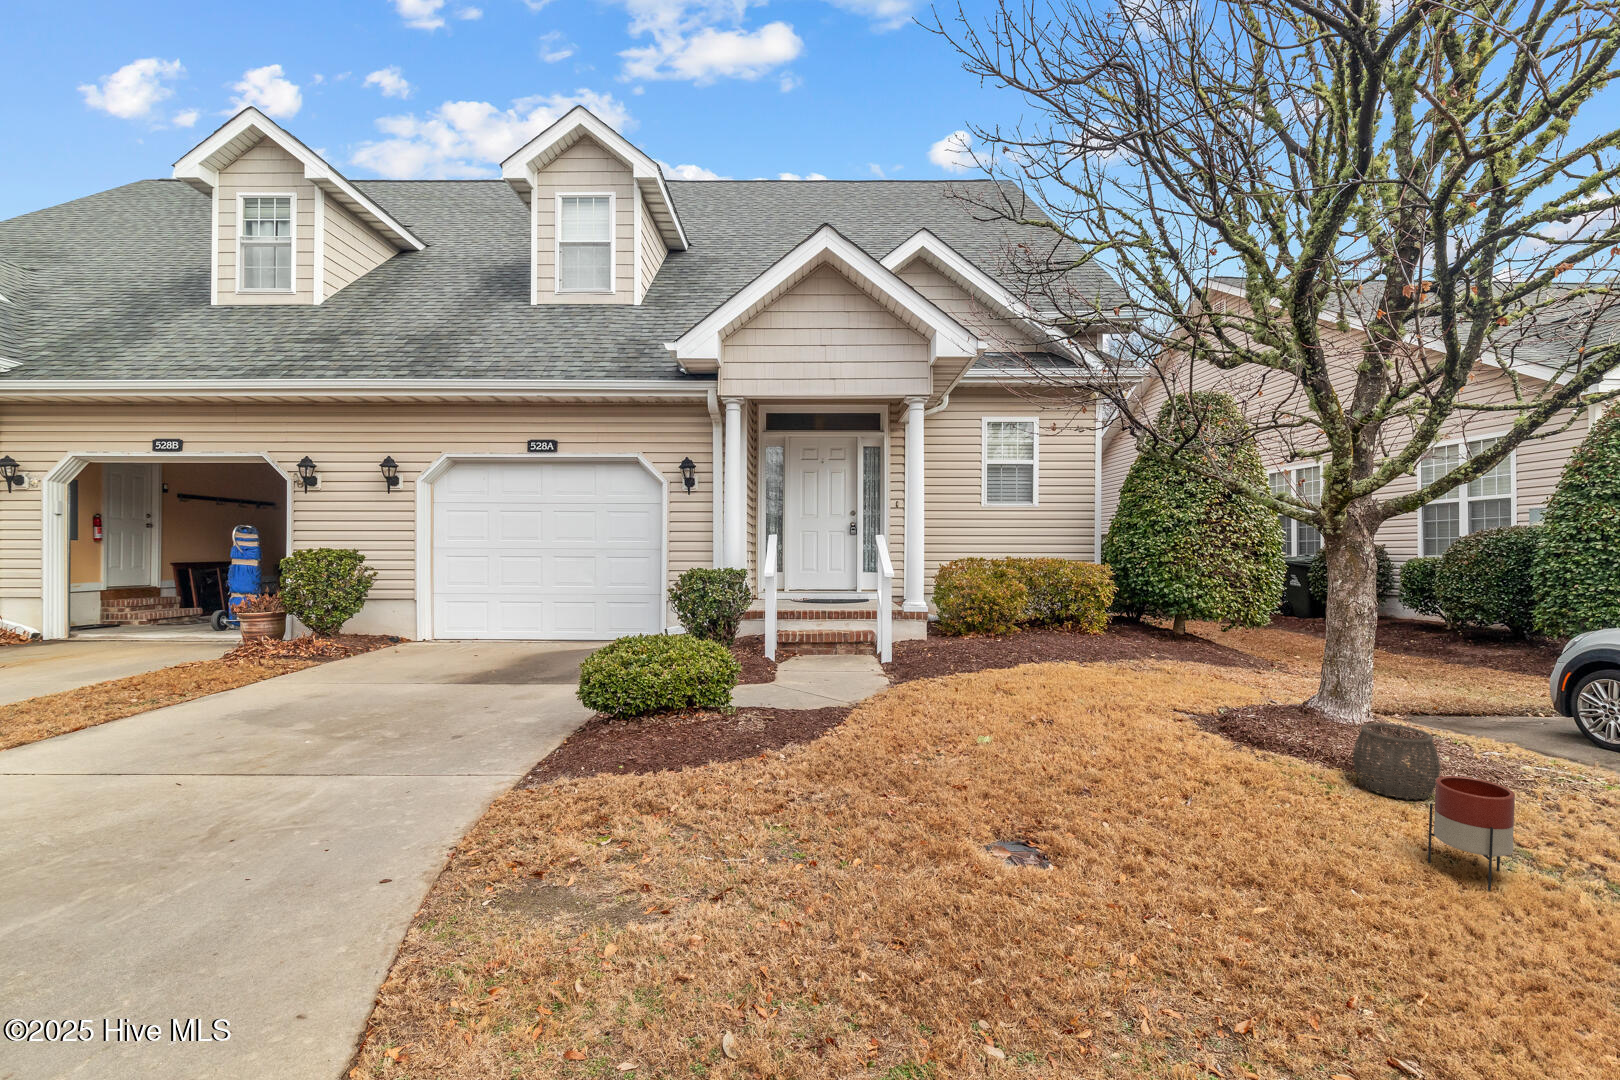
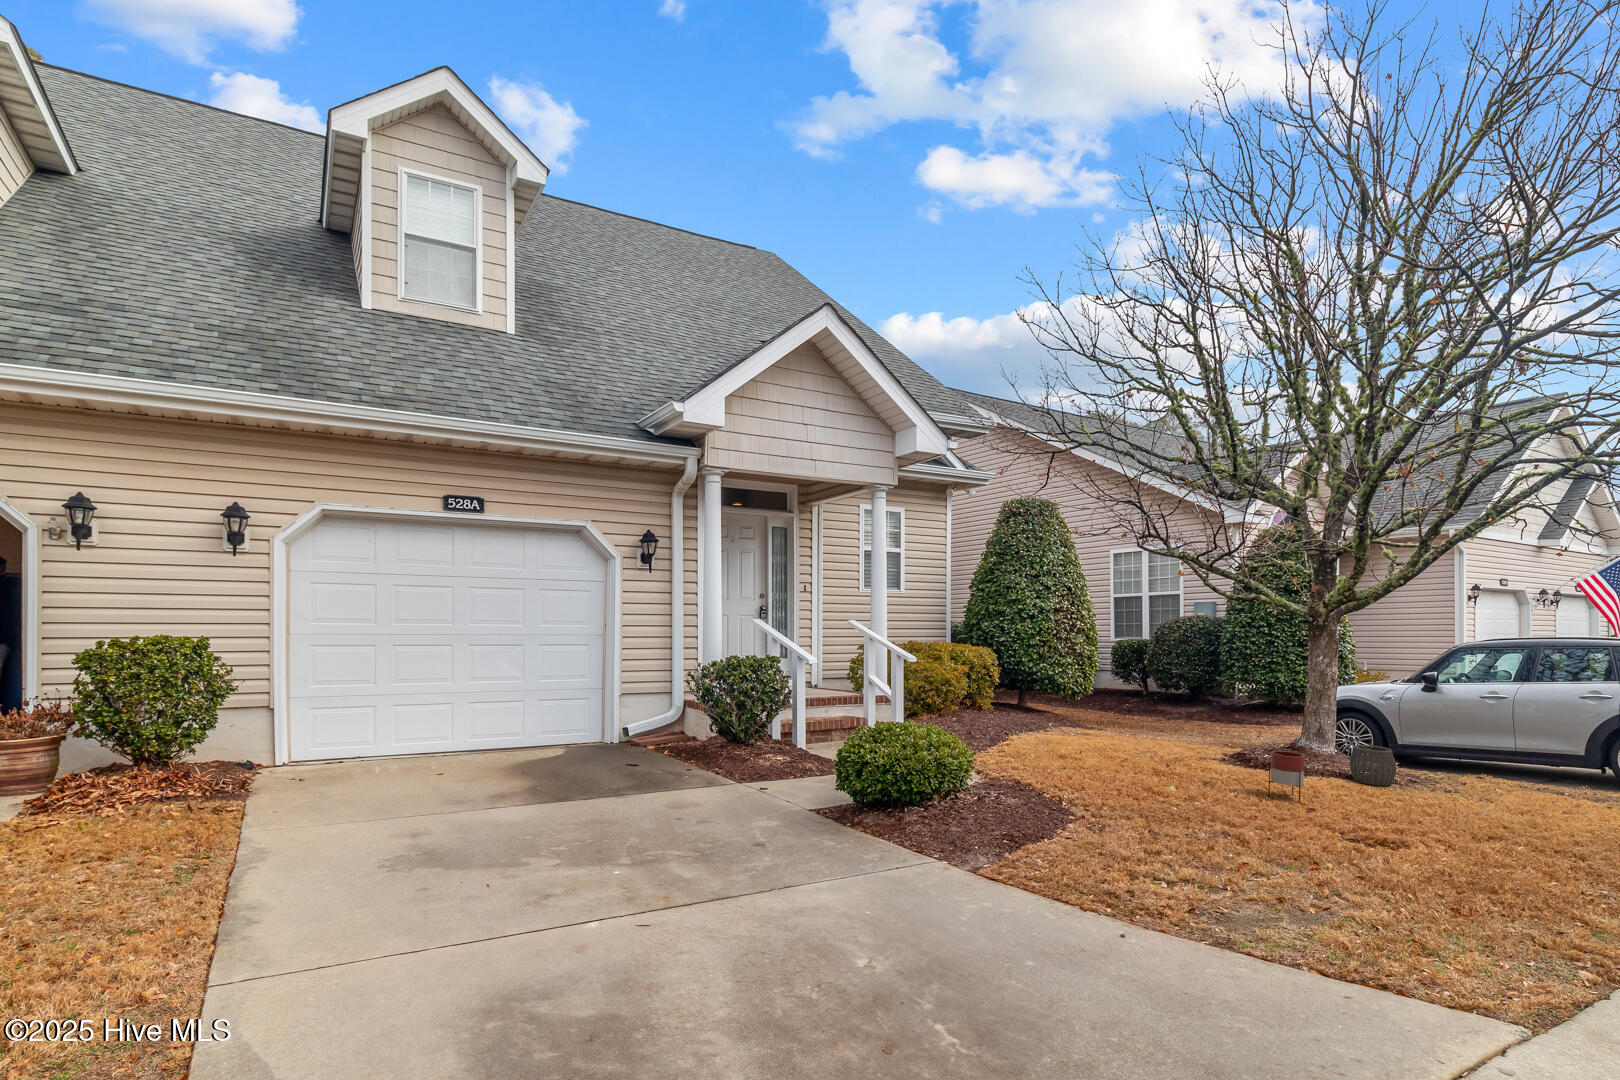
planter: present [1428,776,1515,891] -> present [1268,751,1304,803]

